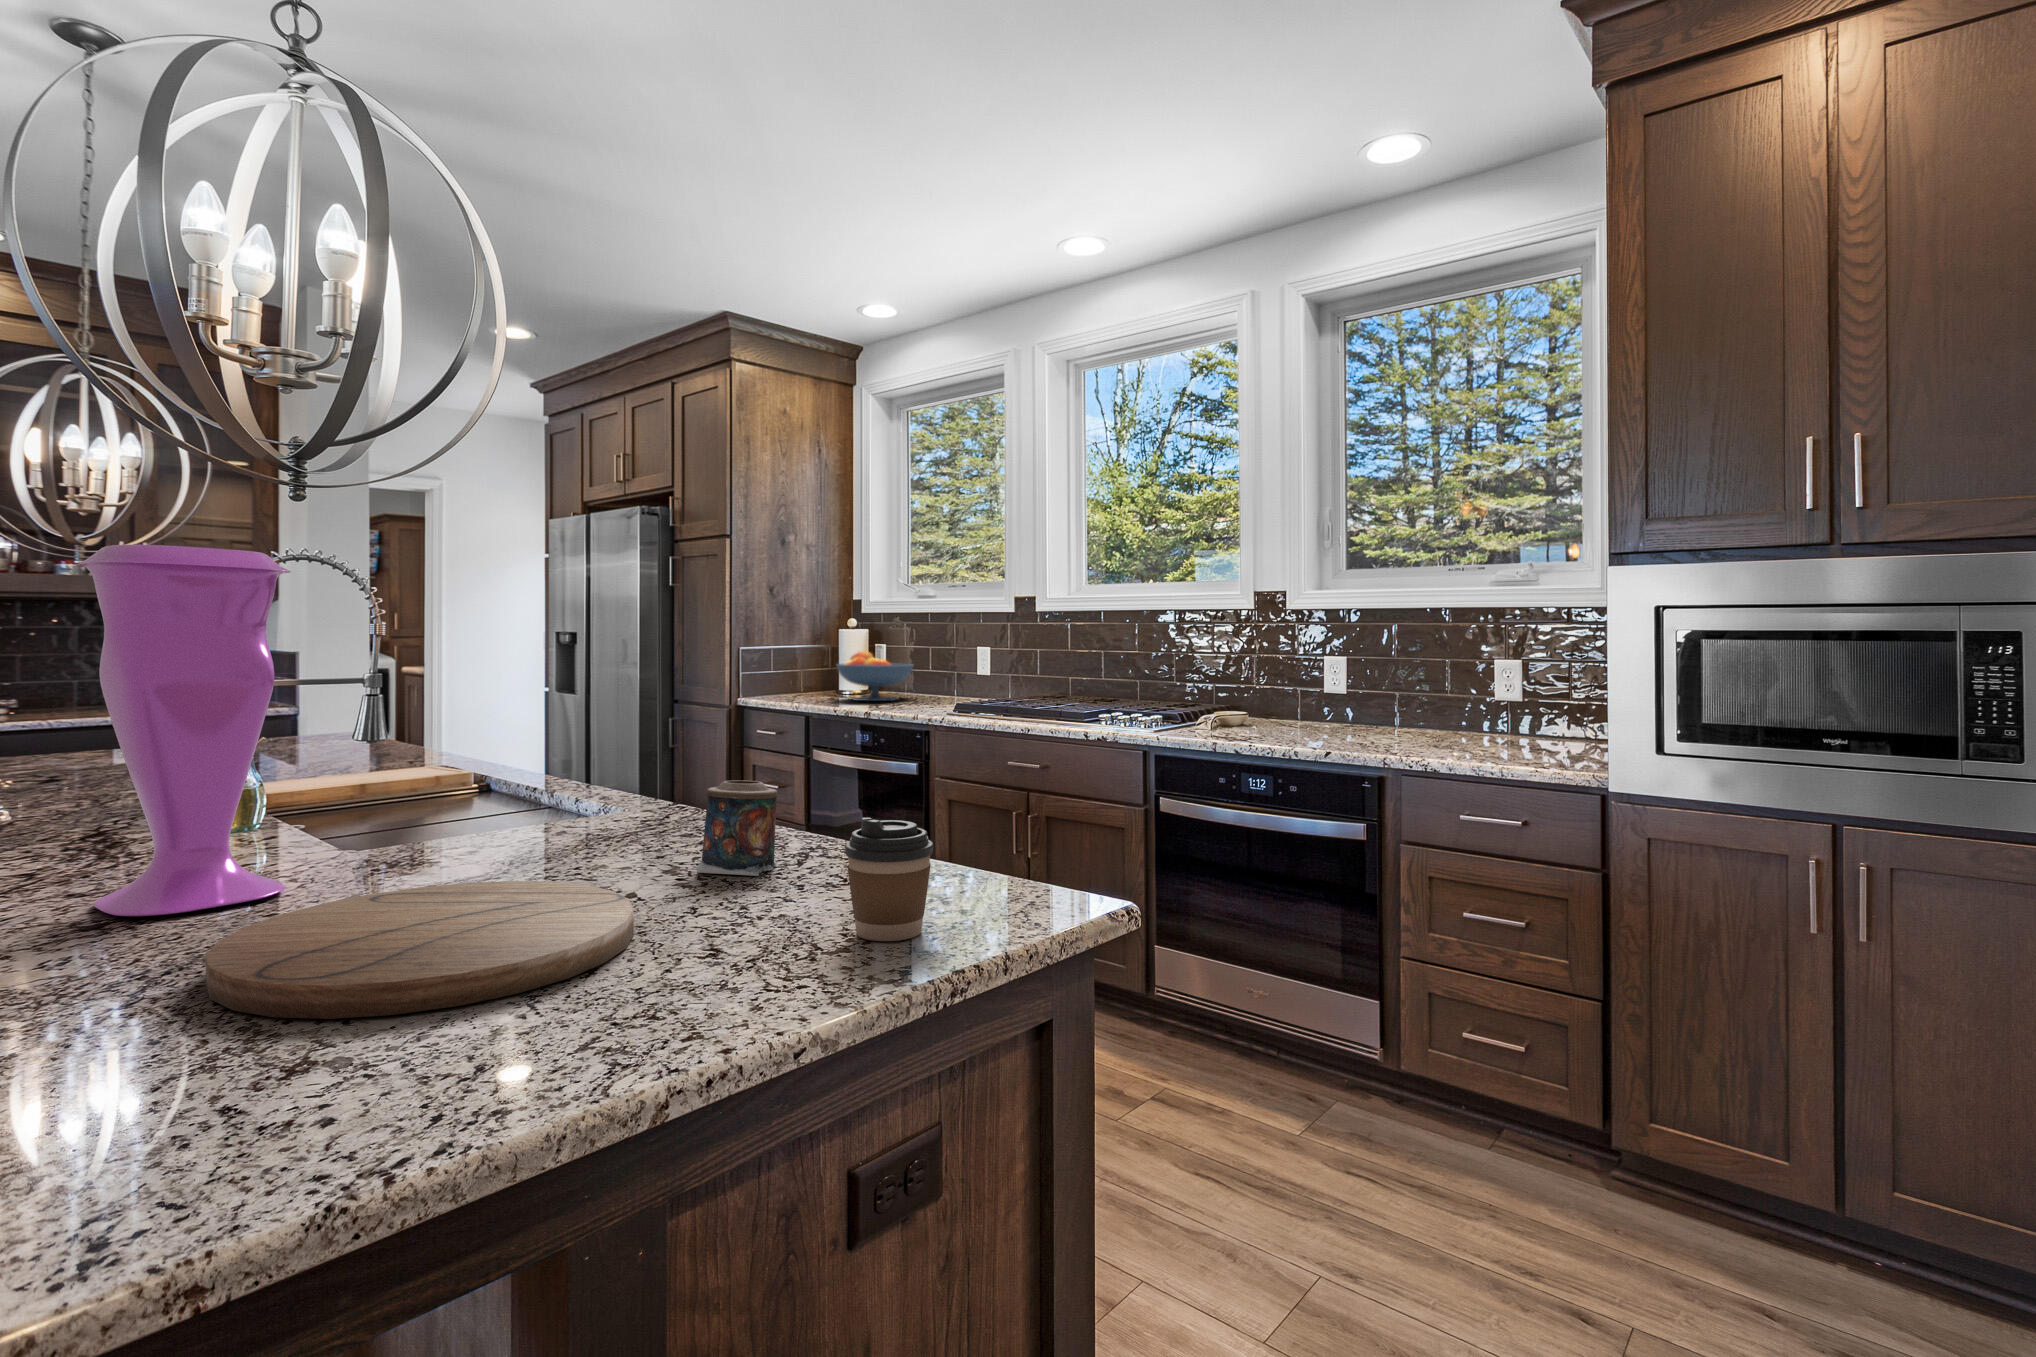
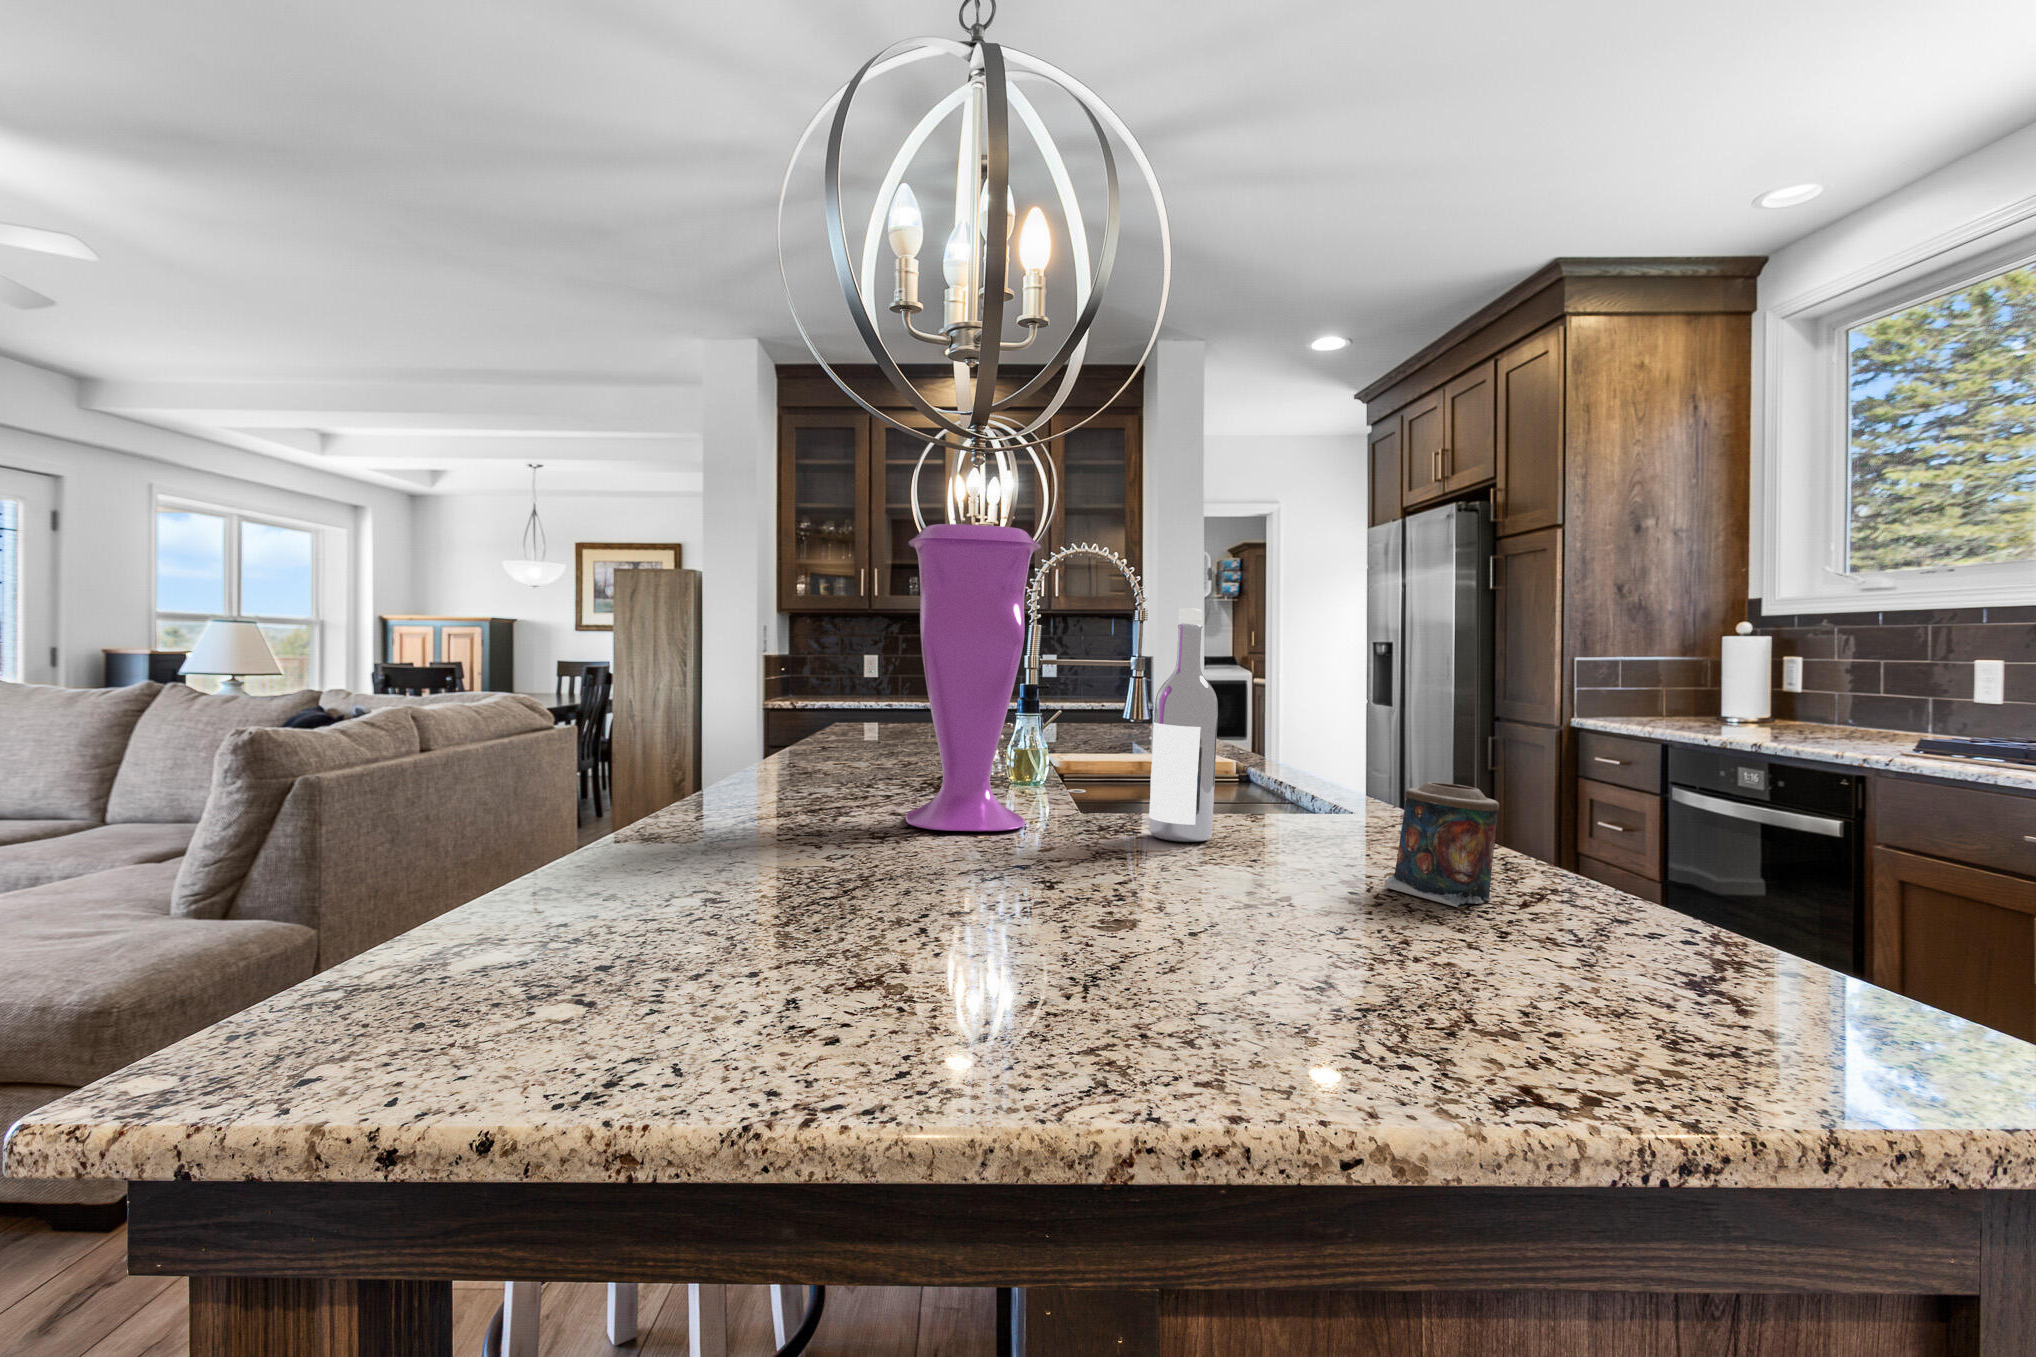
wine bottle: none [443,639,513,871] -> present [1149,608,1218,842]
fruit bowl: present [837,652,913,701] -> none [1716,666,1843,733]
coffee cup: present [845,817,933,941] -> none [1526,847,1683,1049]
cutting board: present [206,881,634,1019] -> none [886,841,1263,968]

